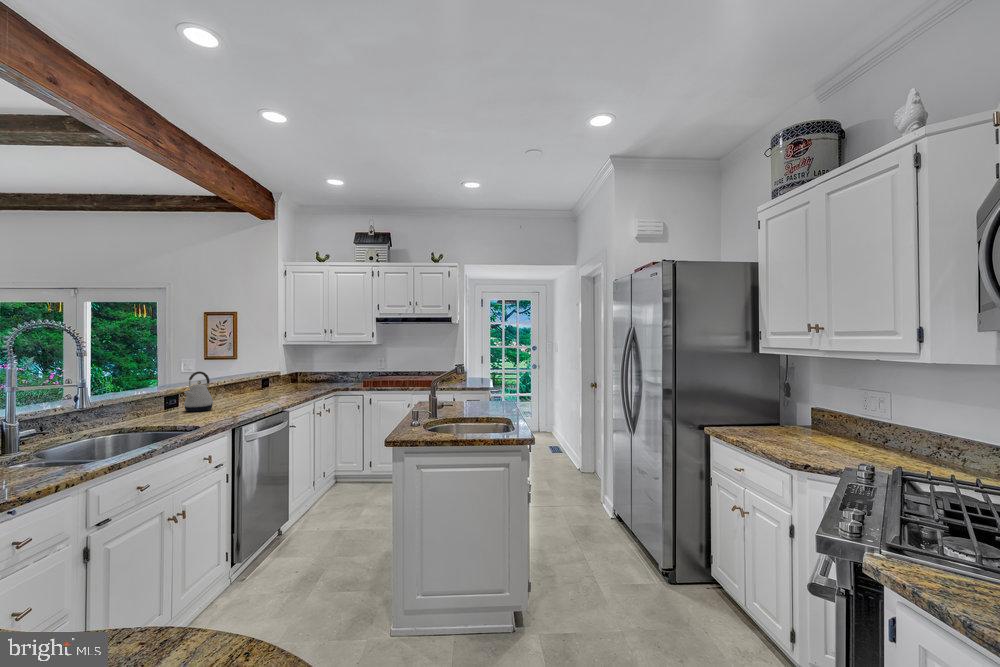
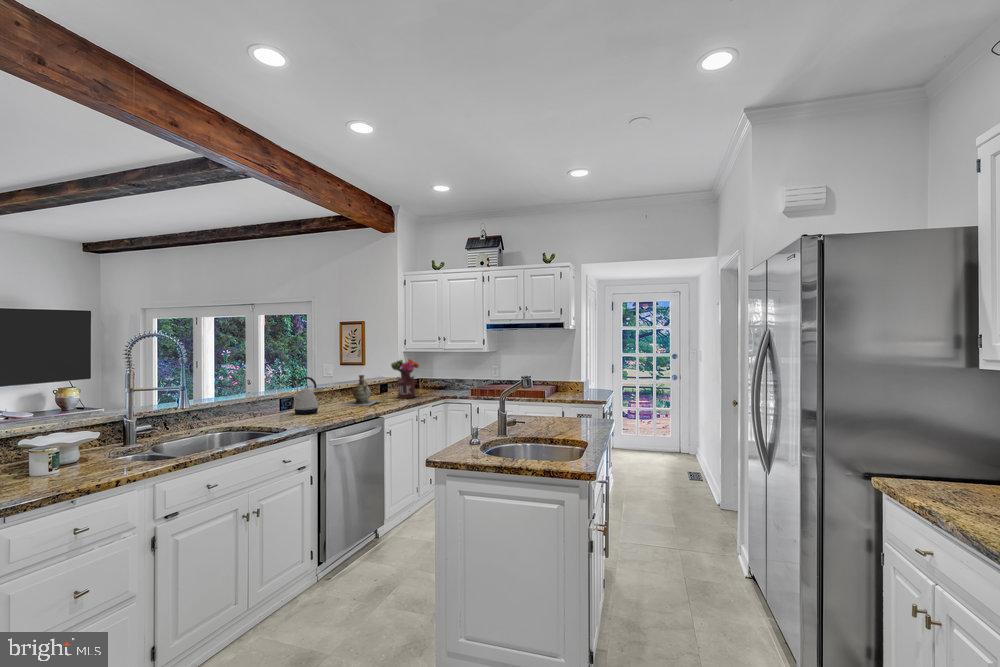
flower arrangement: none [278,351,310,392] -> present [391,359,419,398]
ceramic jug: none [228,369,273,402] -> present [341,375,379,406]

